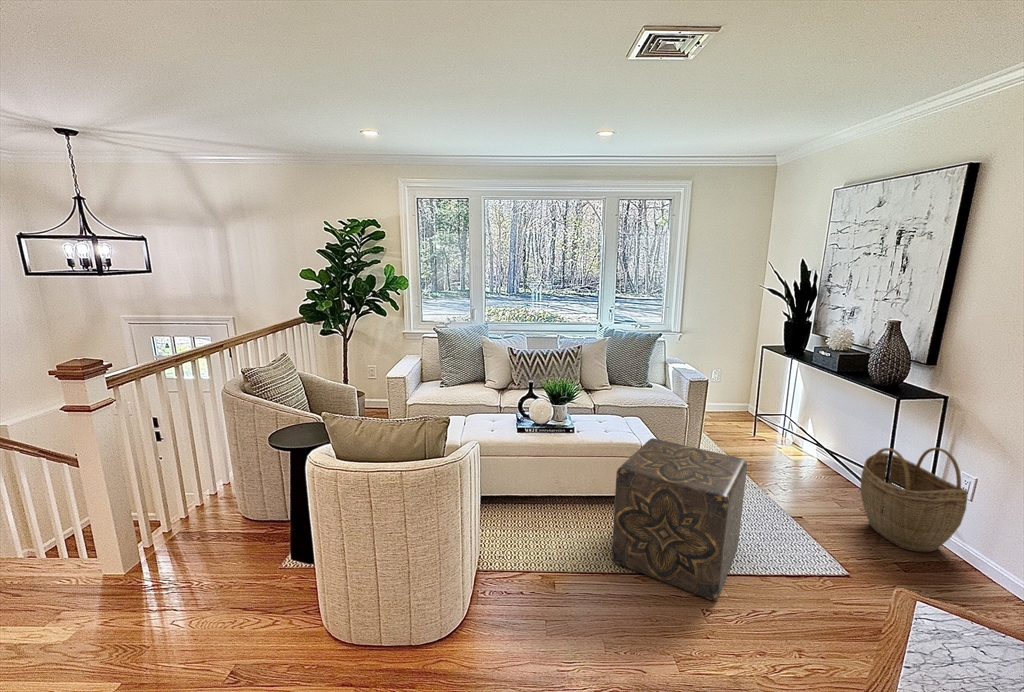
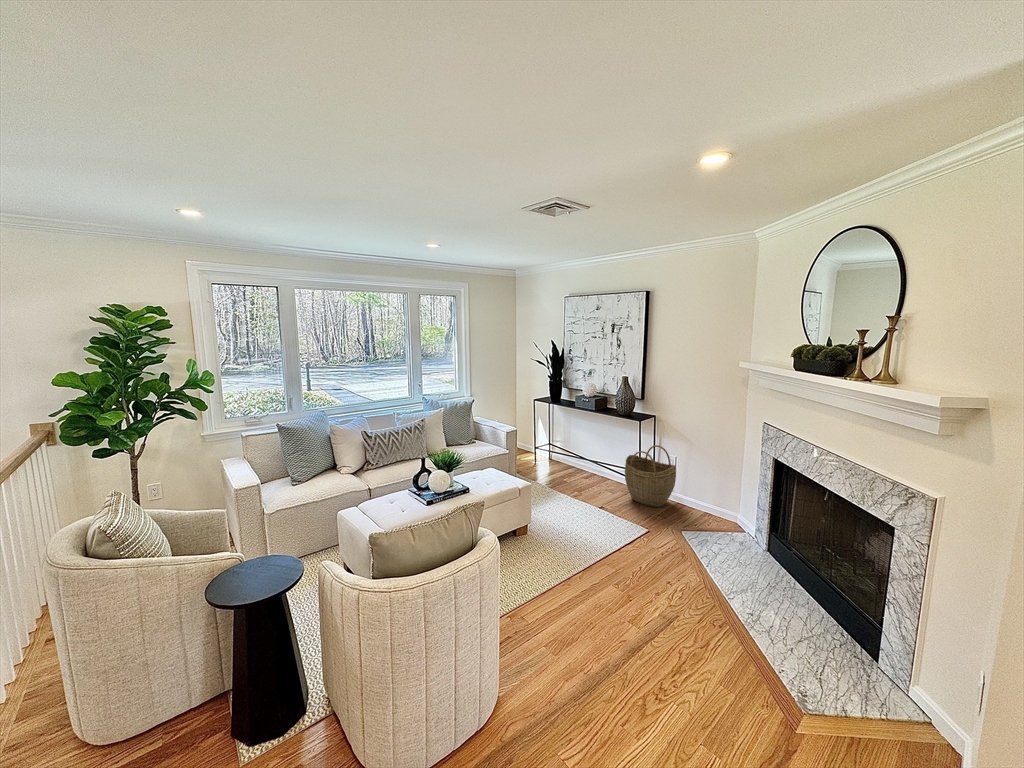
ottoman: present [612,438,747,600] -> none [530,478,618,582]

